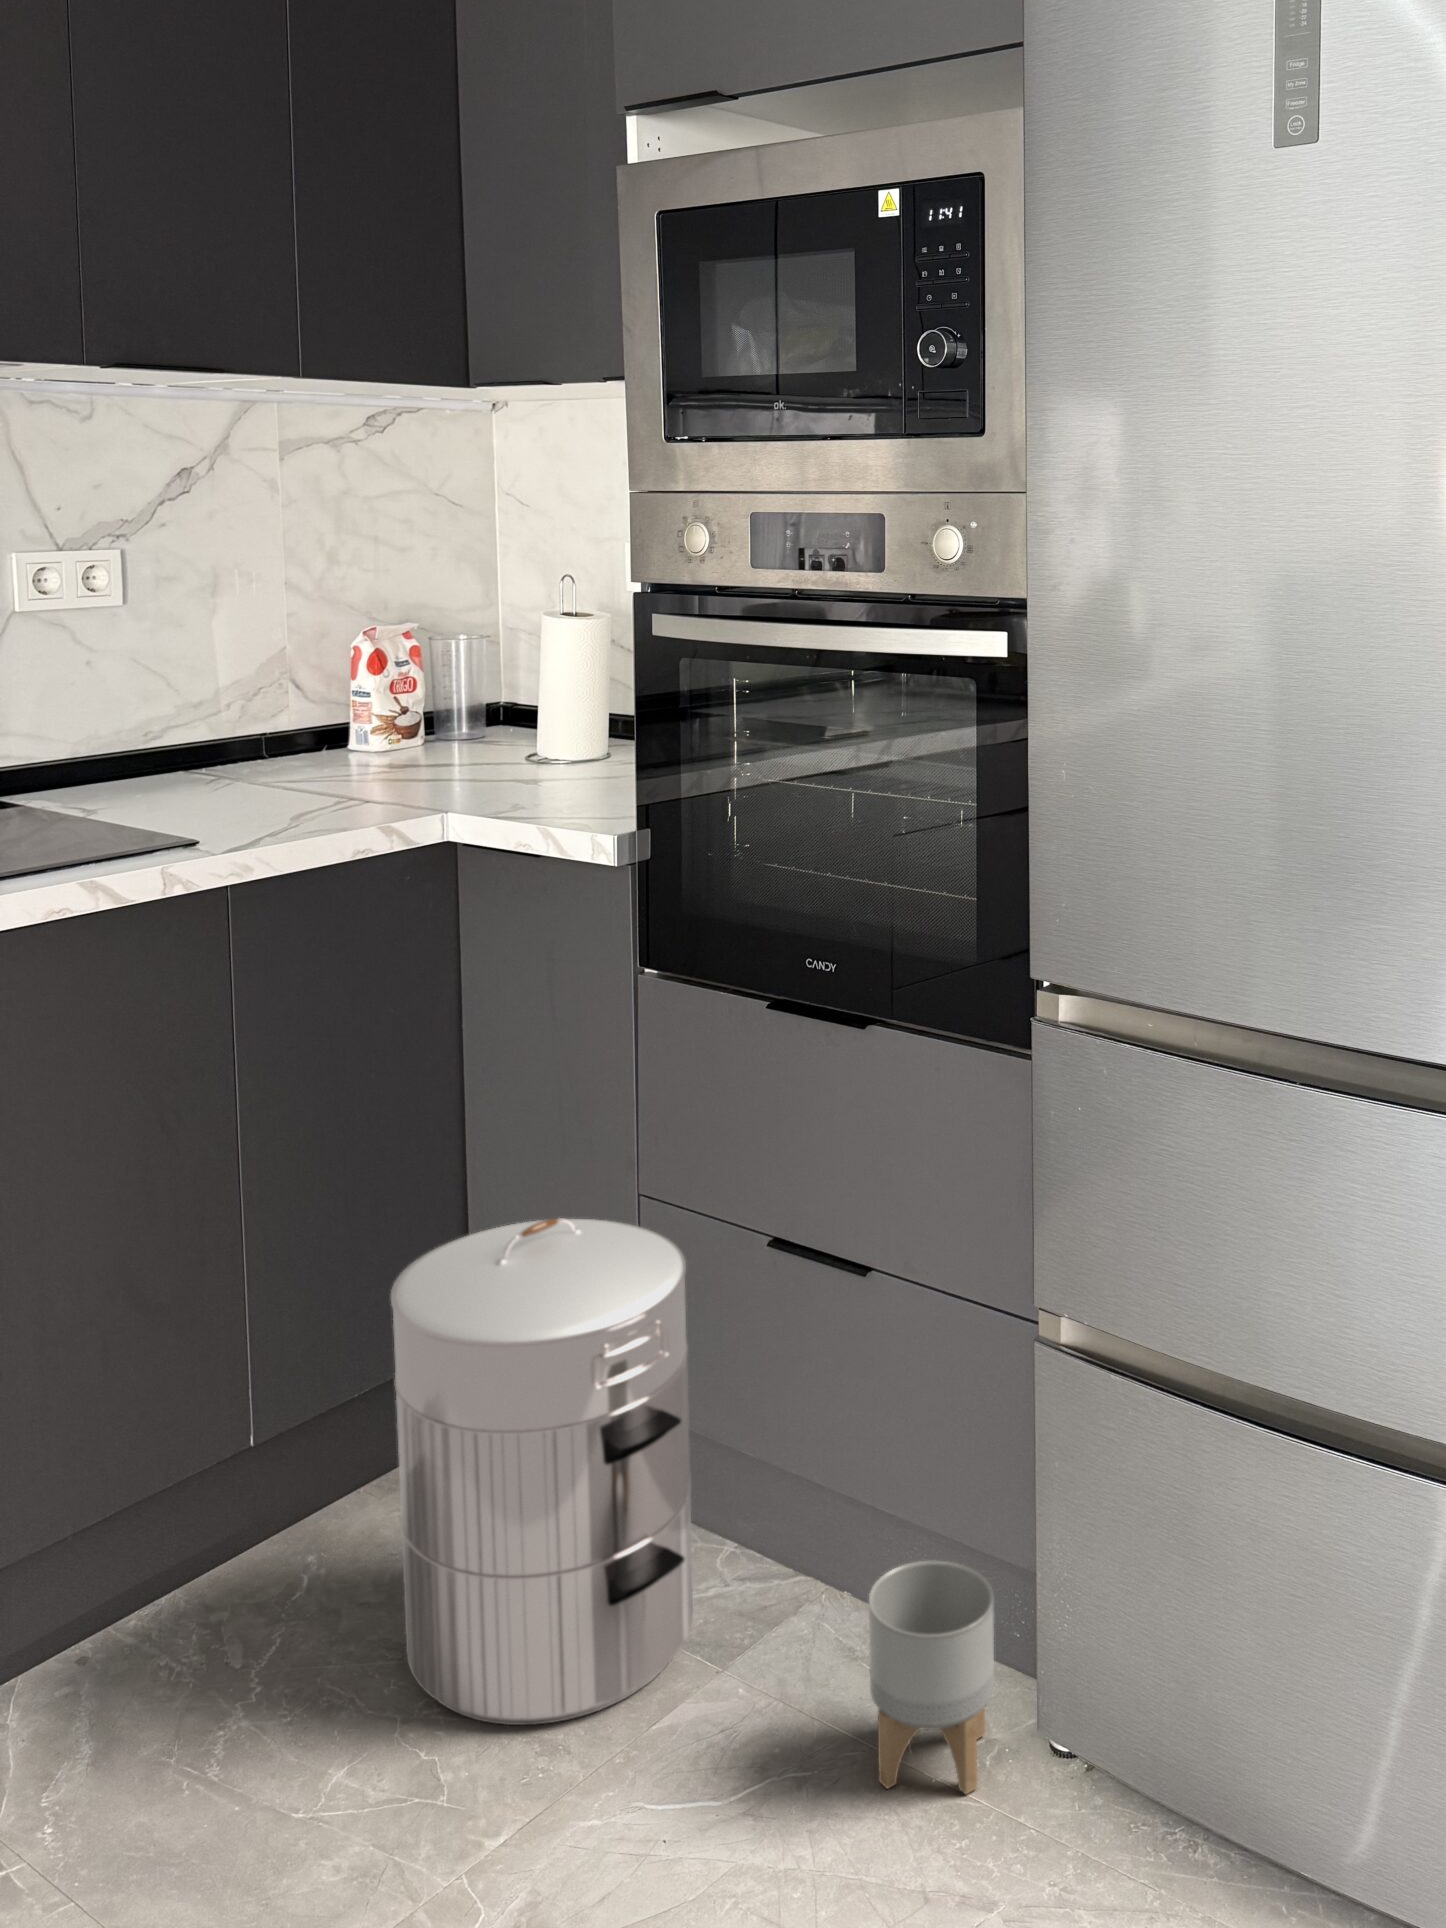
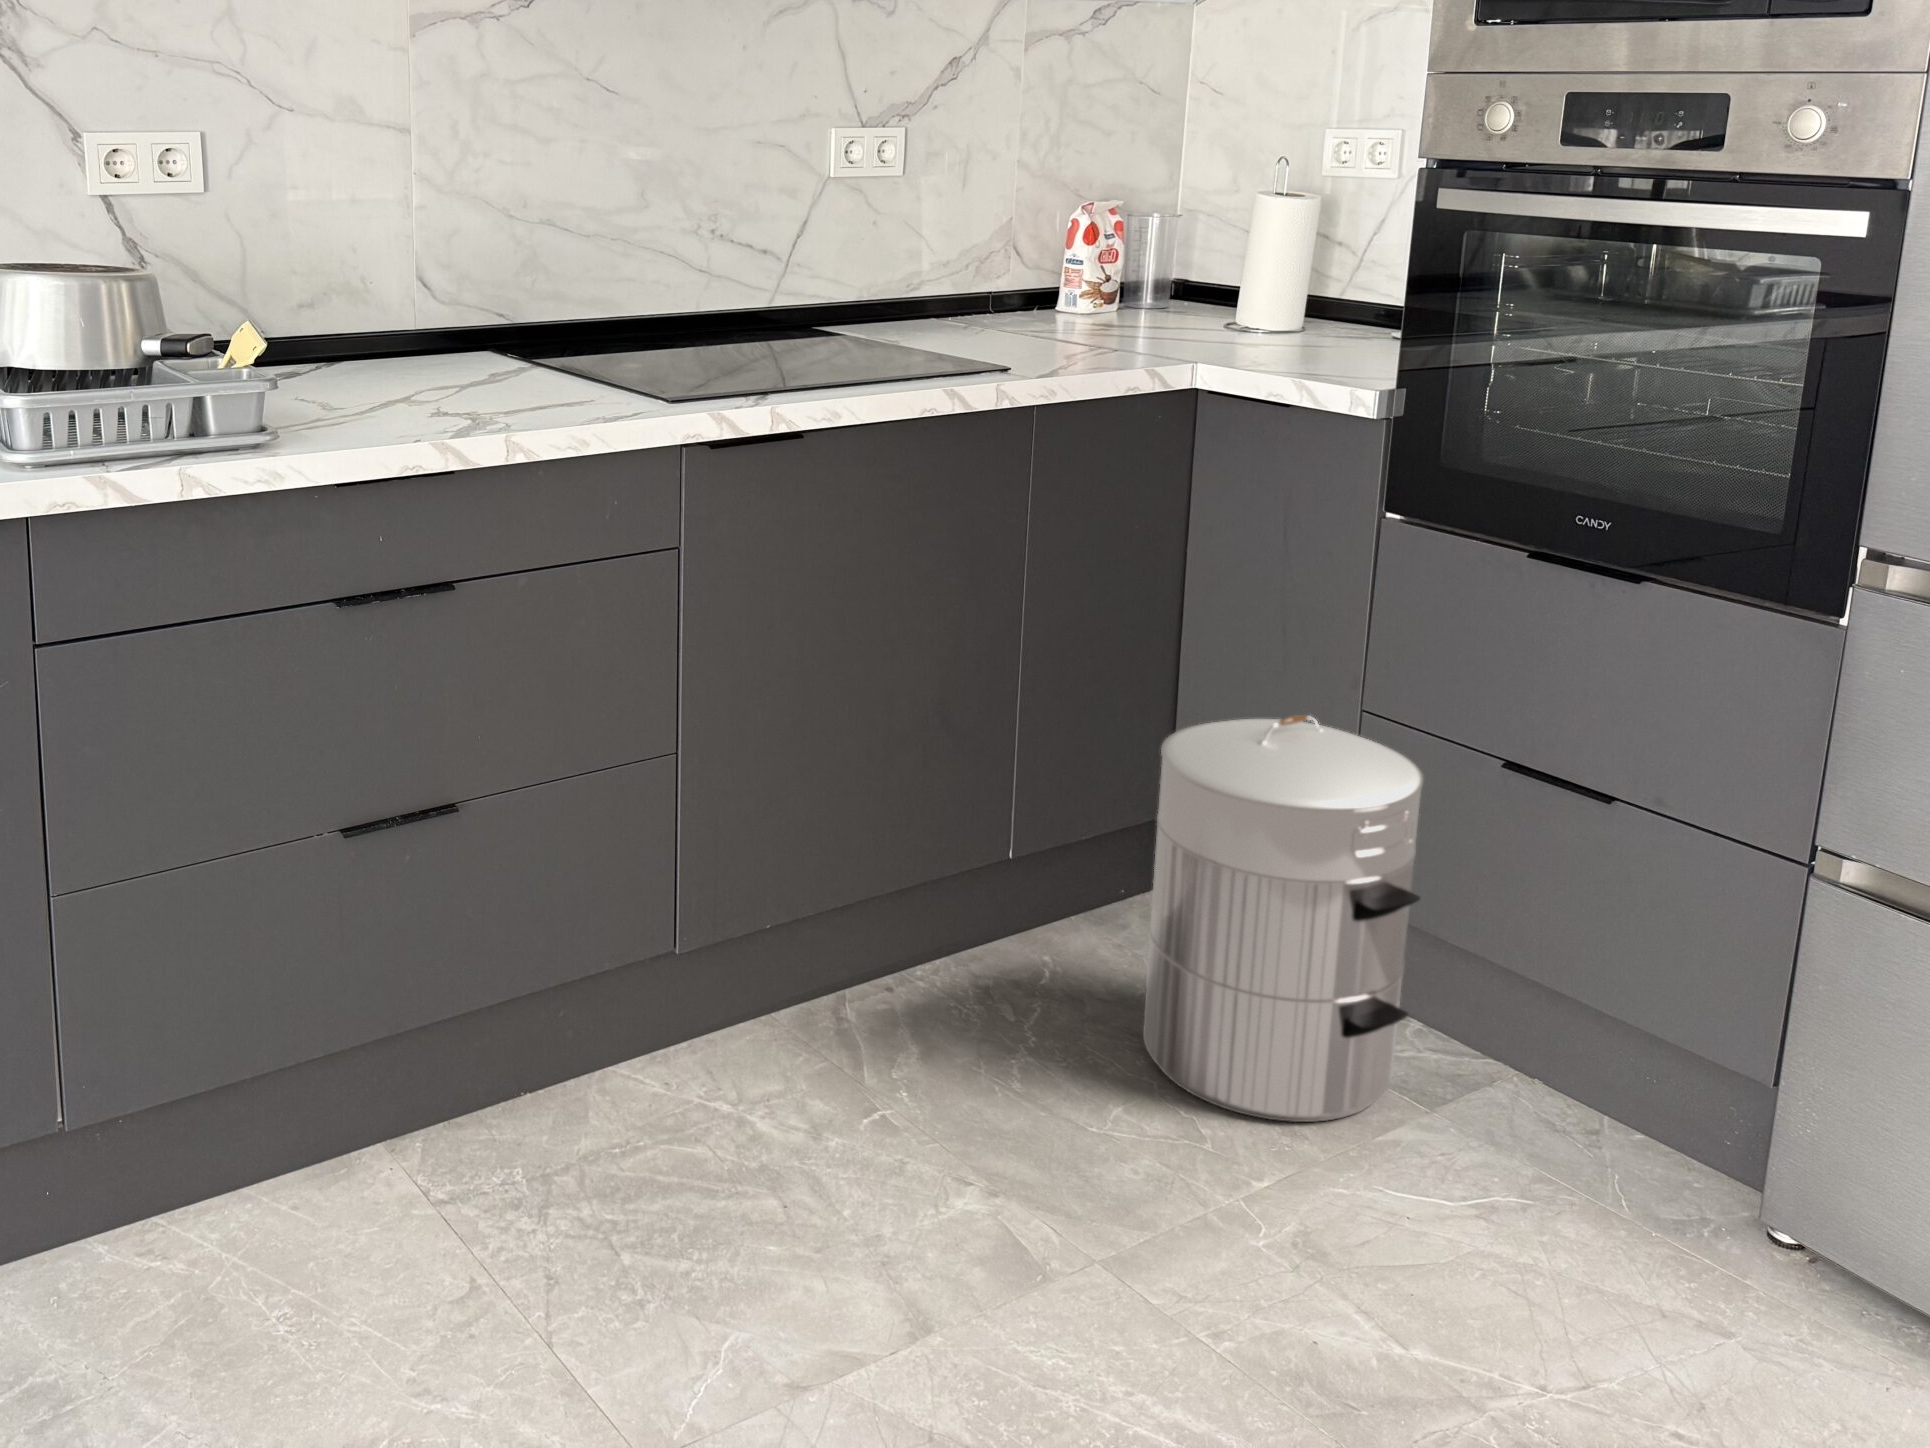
planter: present [869,1561,994,1794] -> none [1596,1054,1733,1253]

